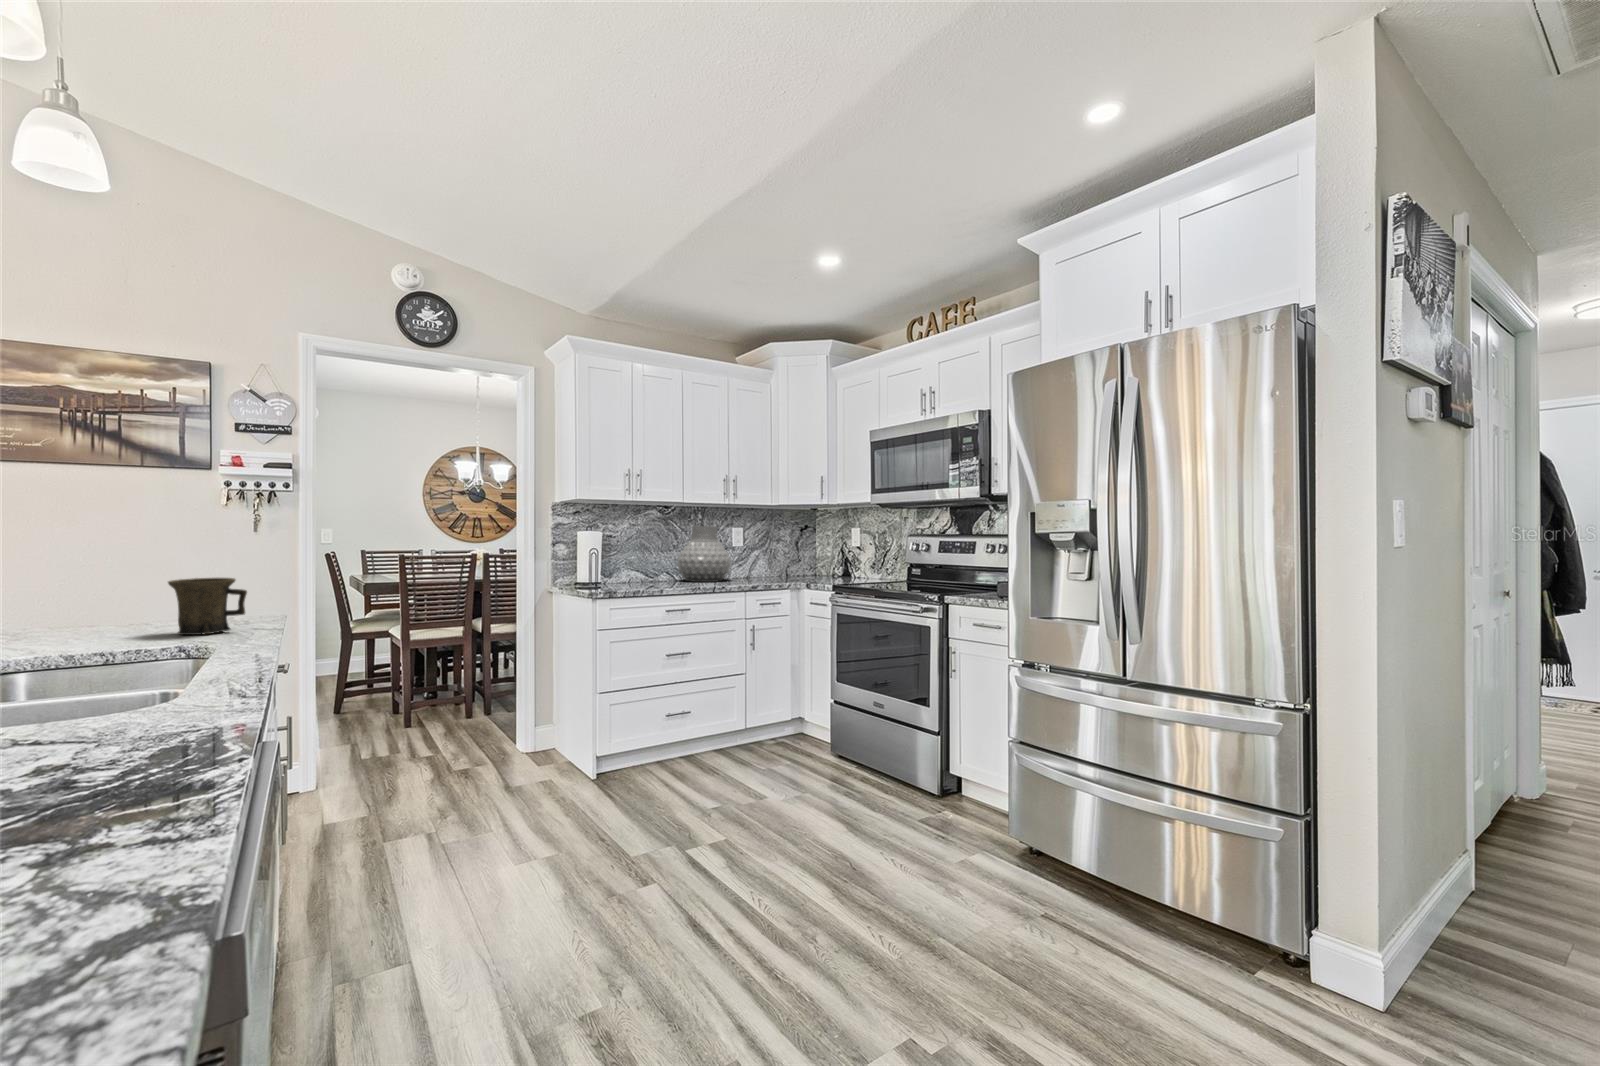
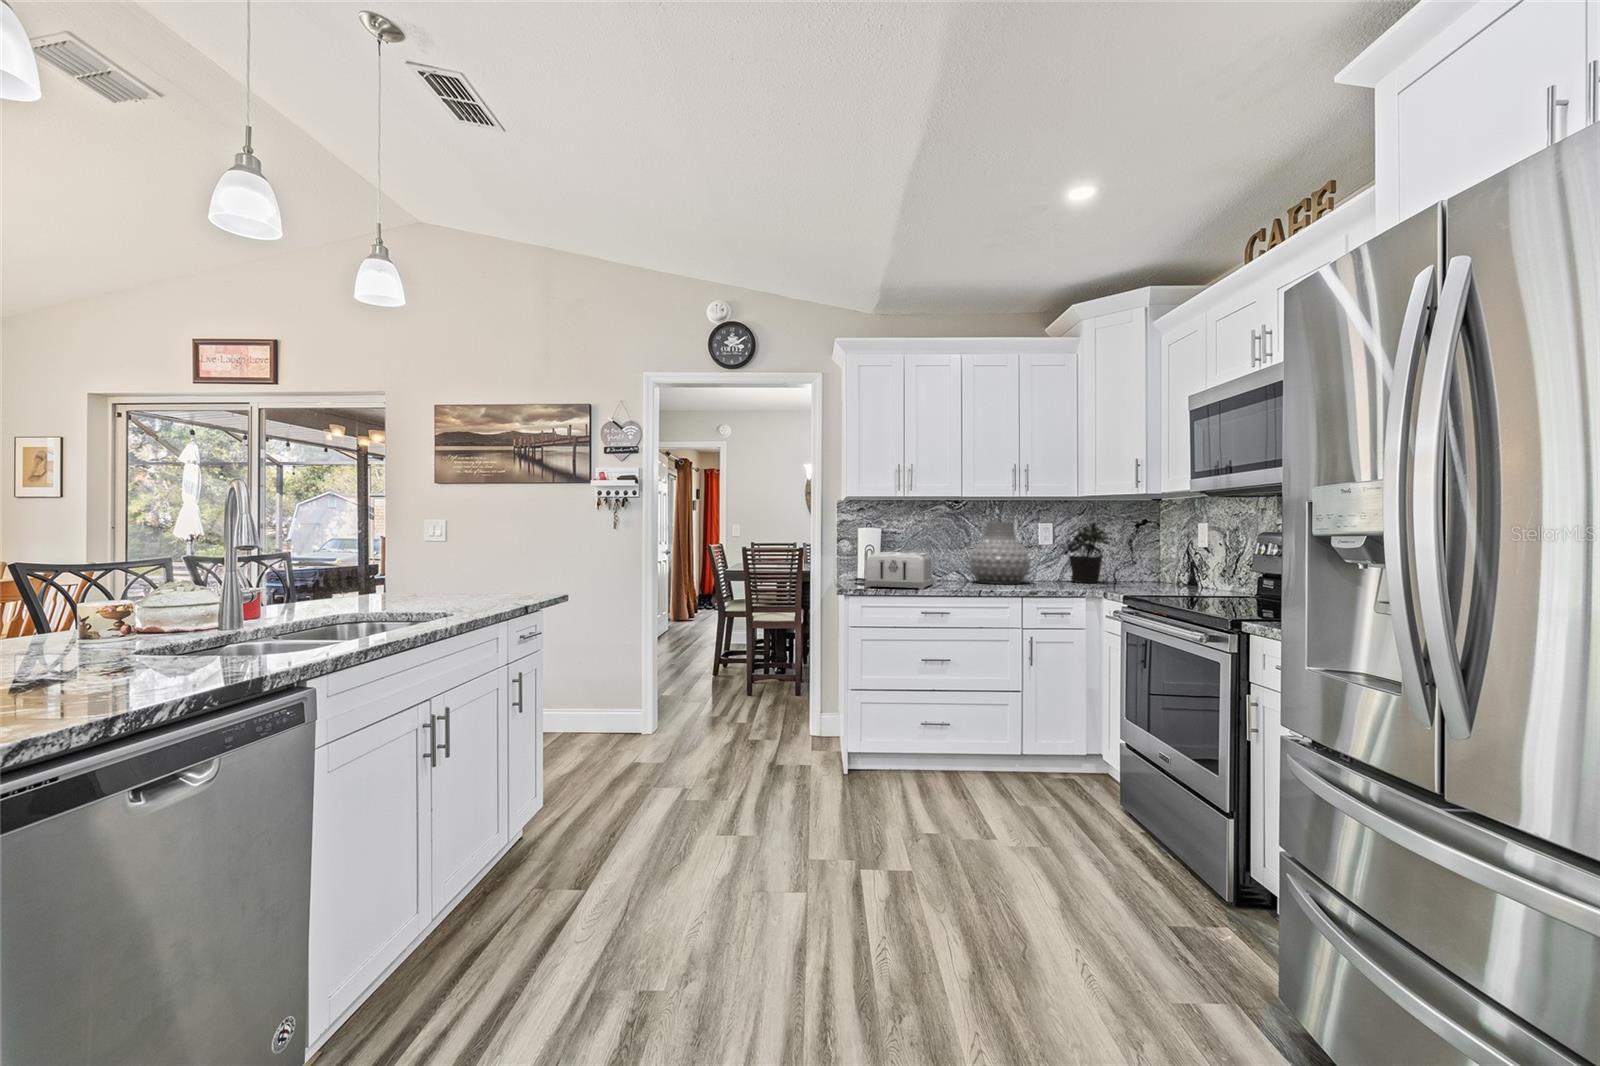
potted plant: none [743,527,788,578] -> present [1061,522,1109,583]
toaster: none [603,555,663,591] -> present [865,552,934,590]
mug: present [168,578,247,635] -> none [470,562,515,603]

